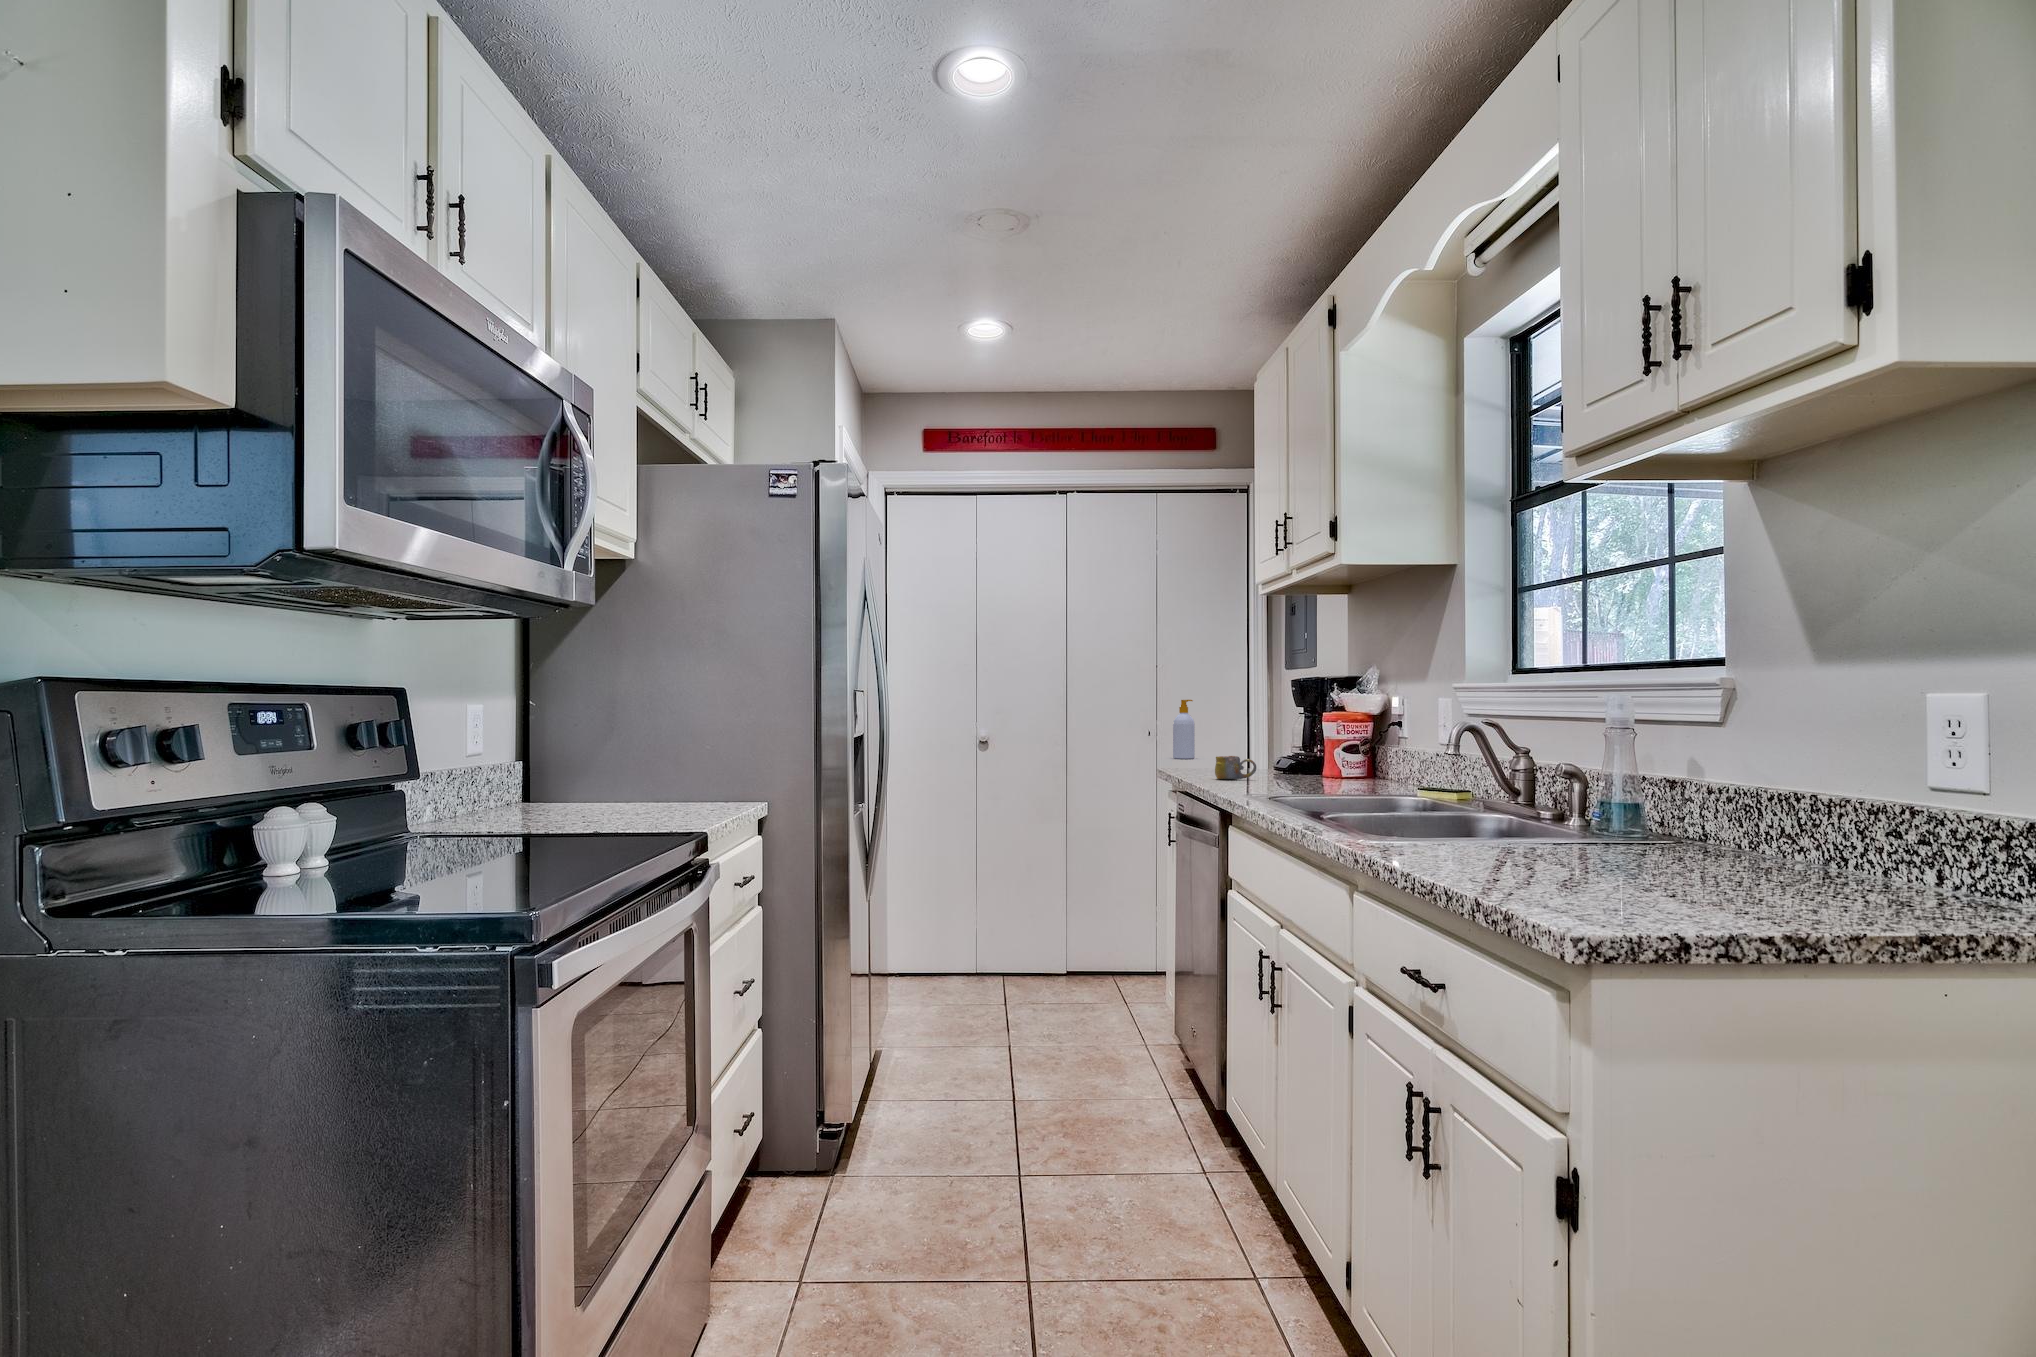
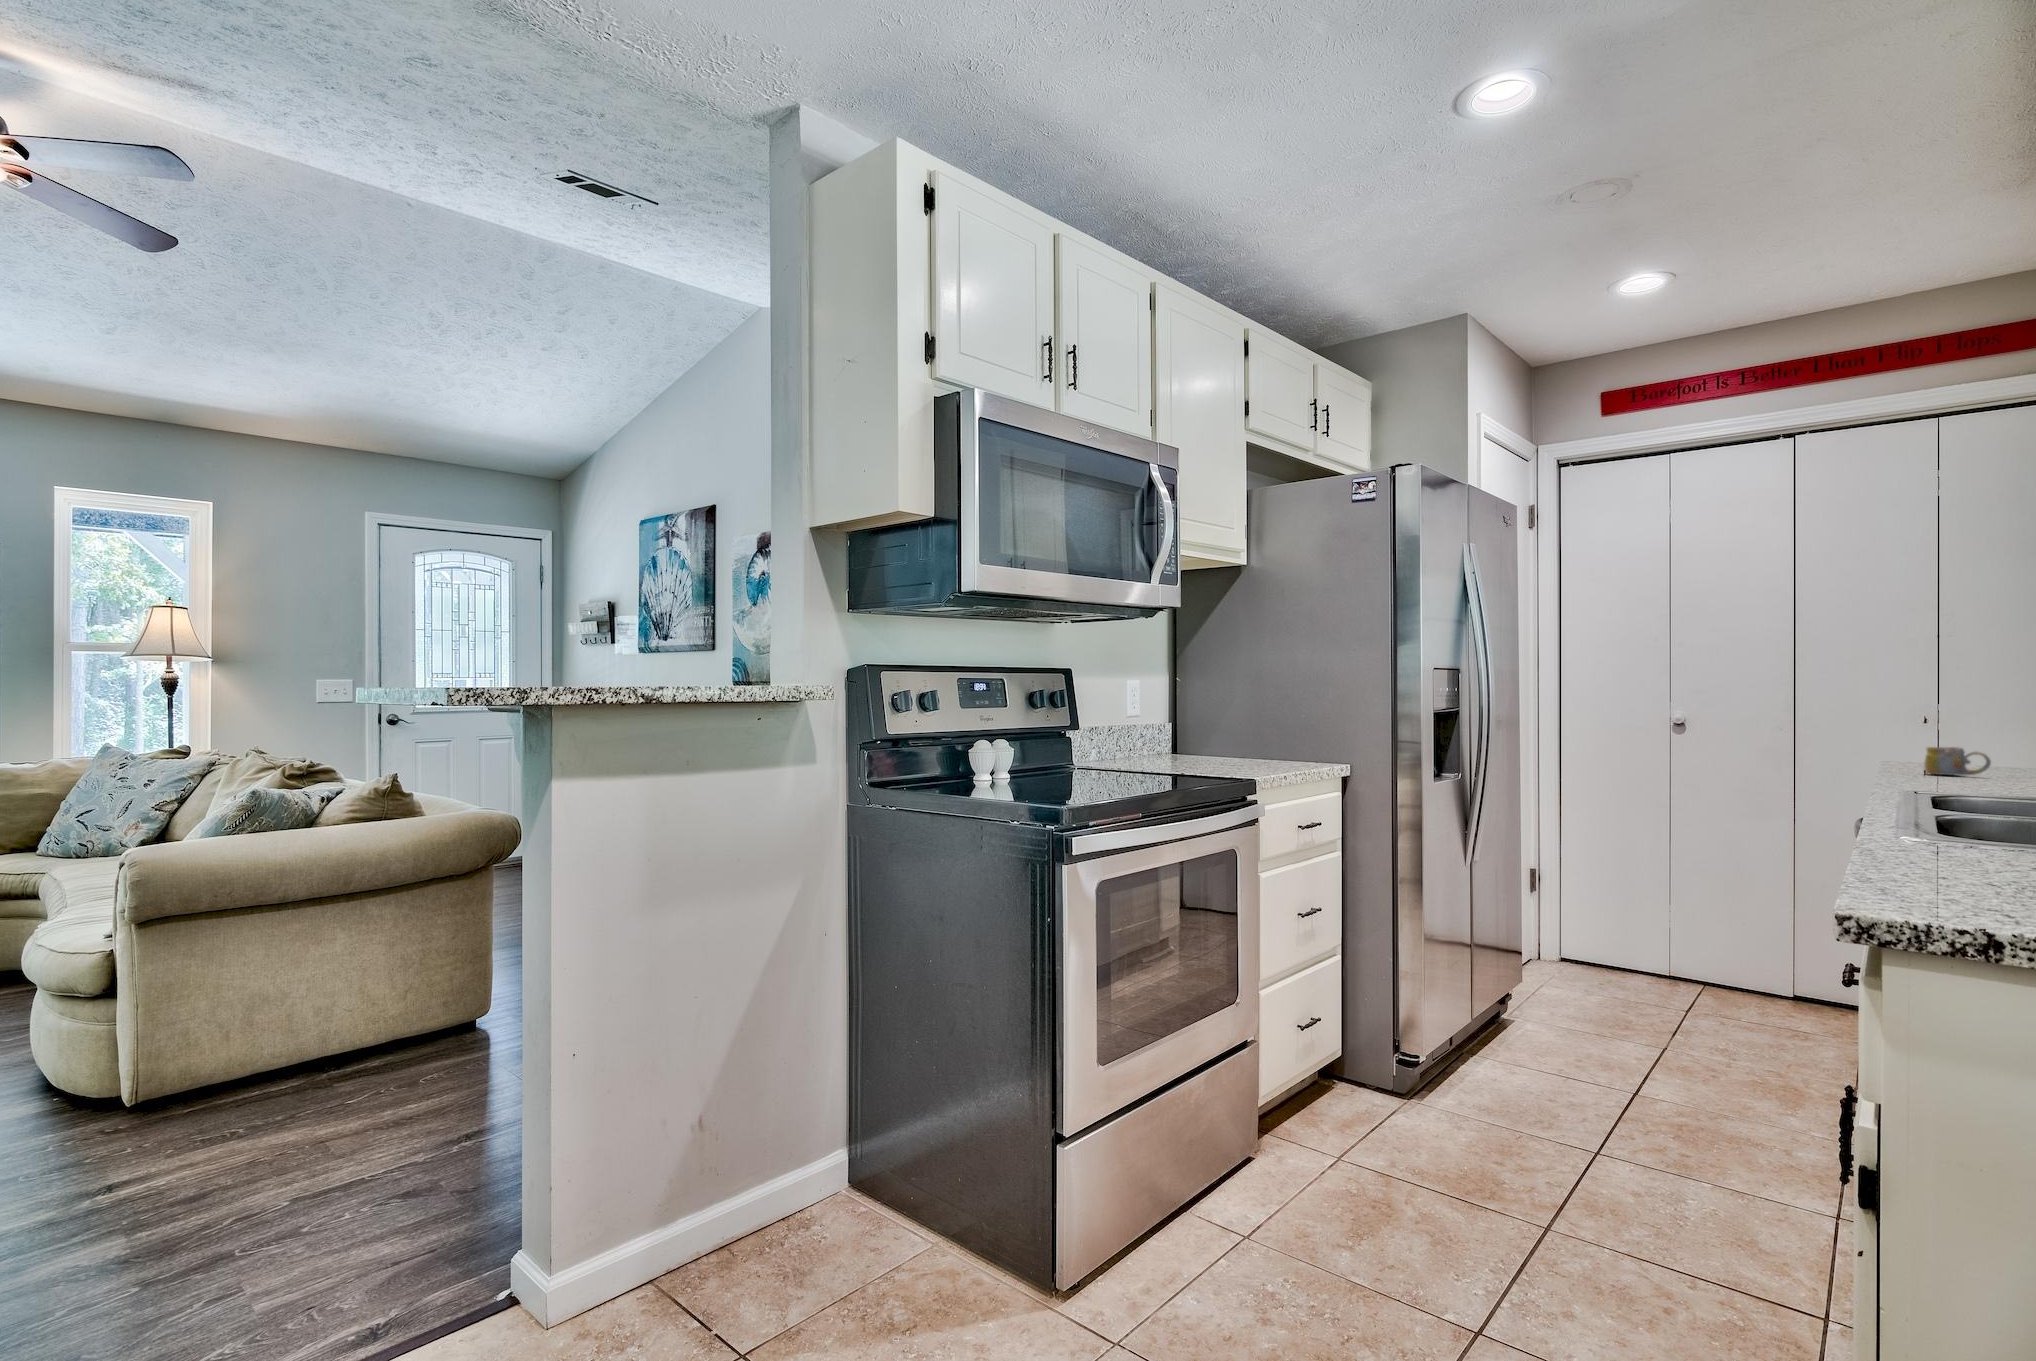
soap bottle: present [1173,700,1195,759] -> none [1952,680,1988,754]

